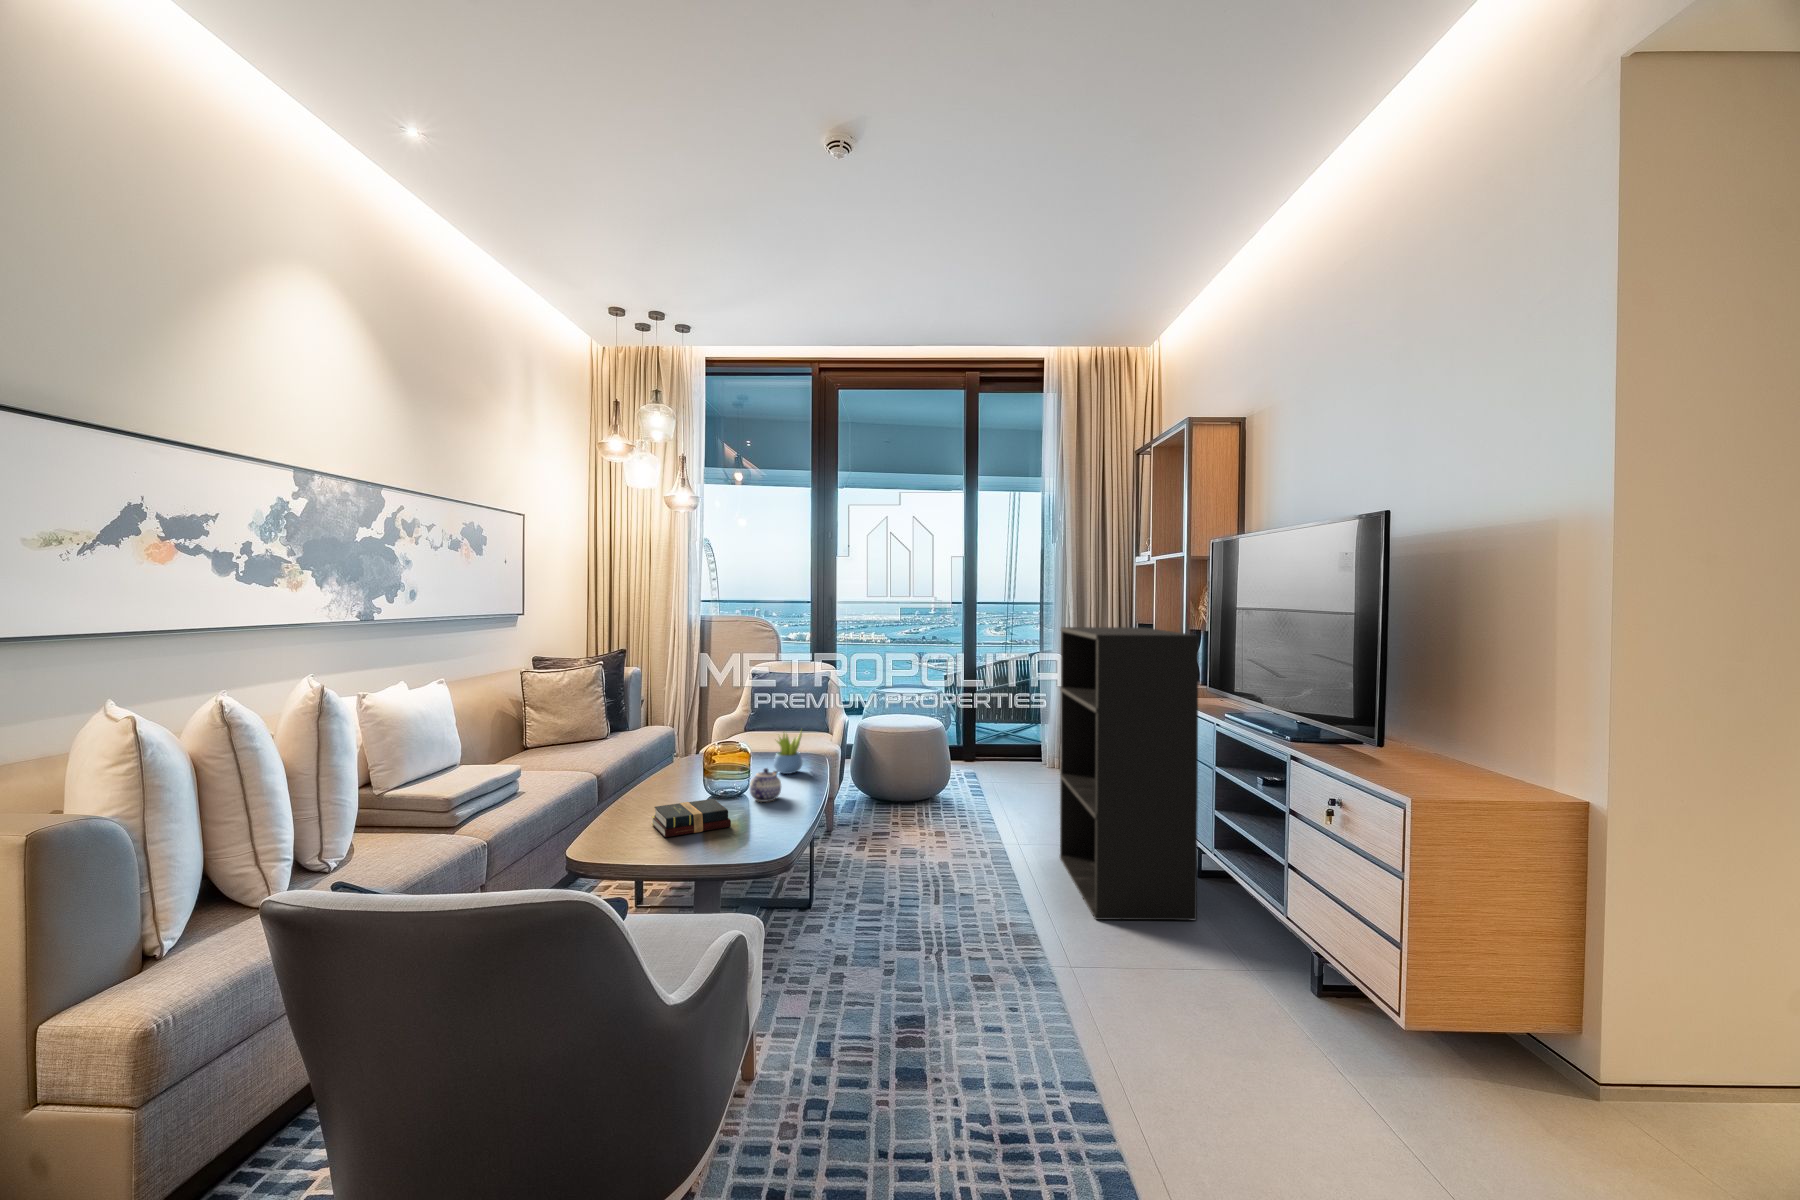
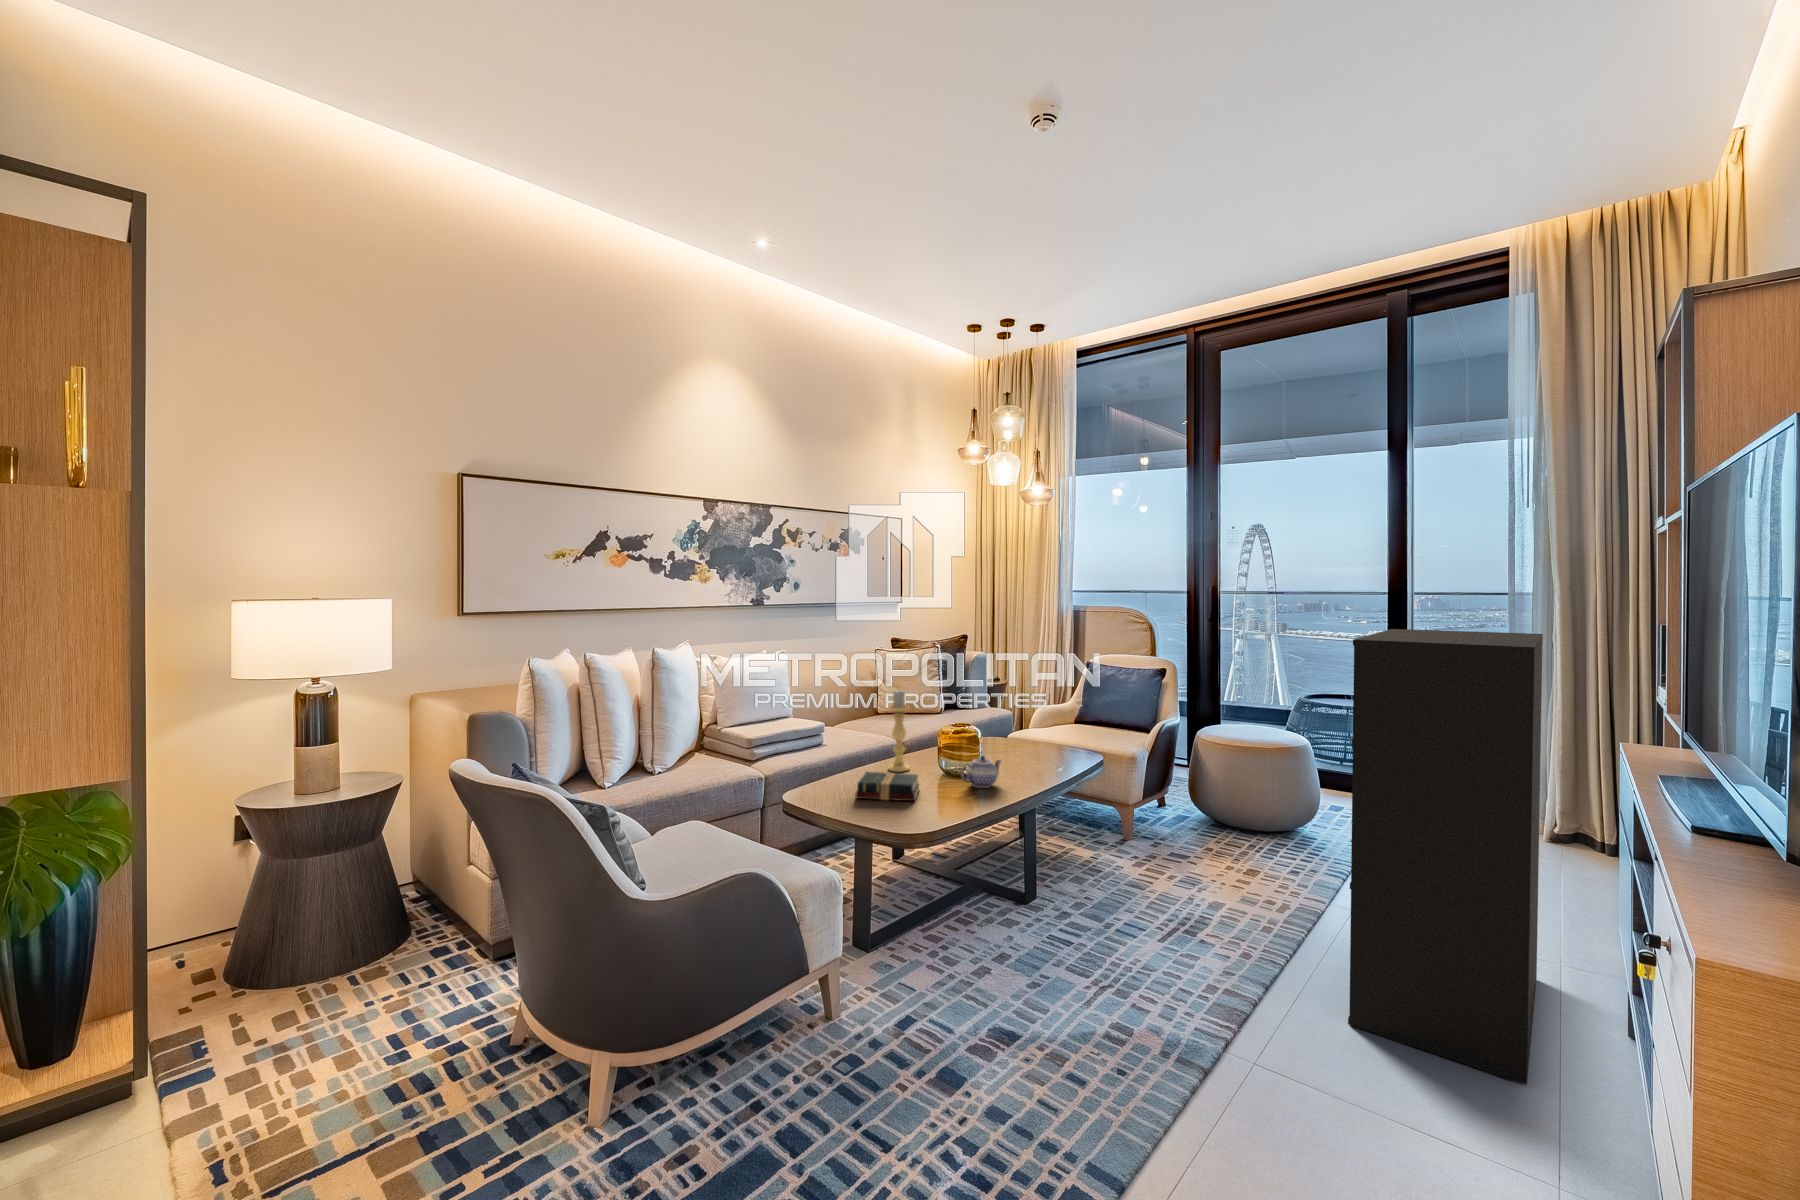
candle holder: none [642,710,668,803] -> present [888,690,910,772]
succulent plant: present [774,731,802,774] -> none [1029,723,1058,768]

